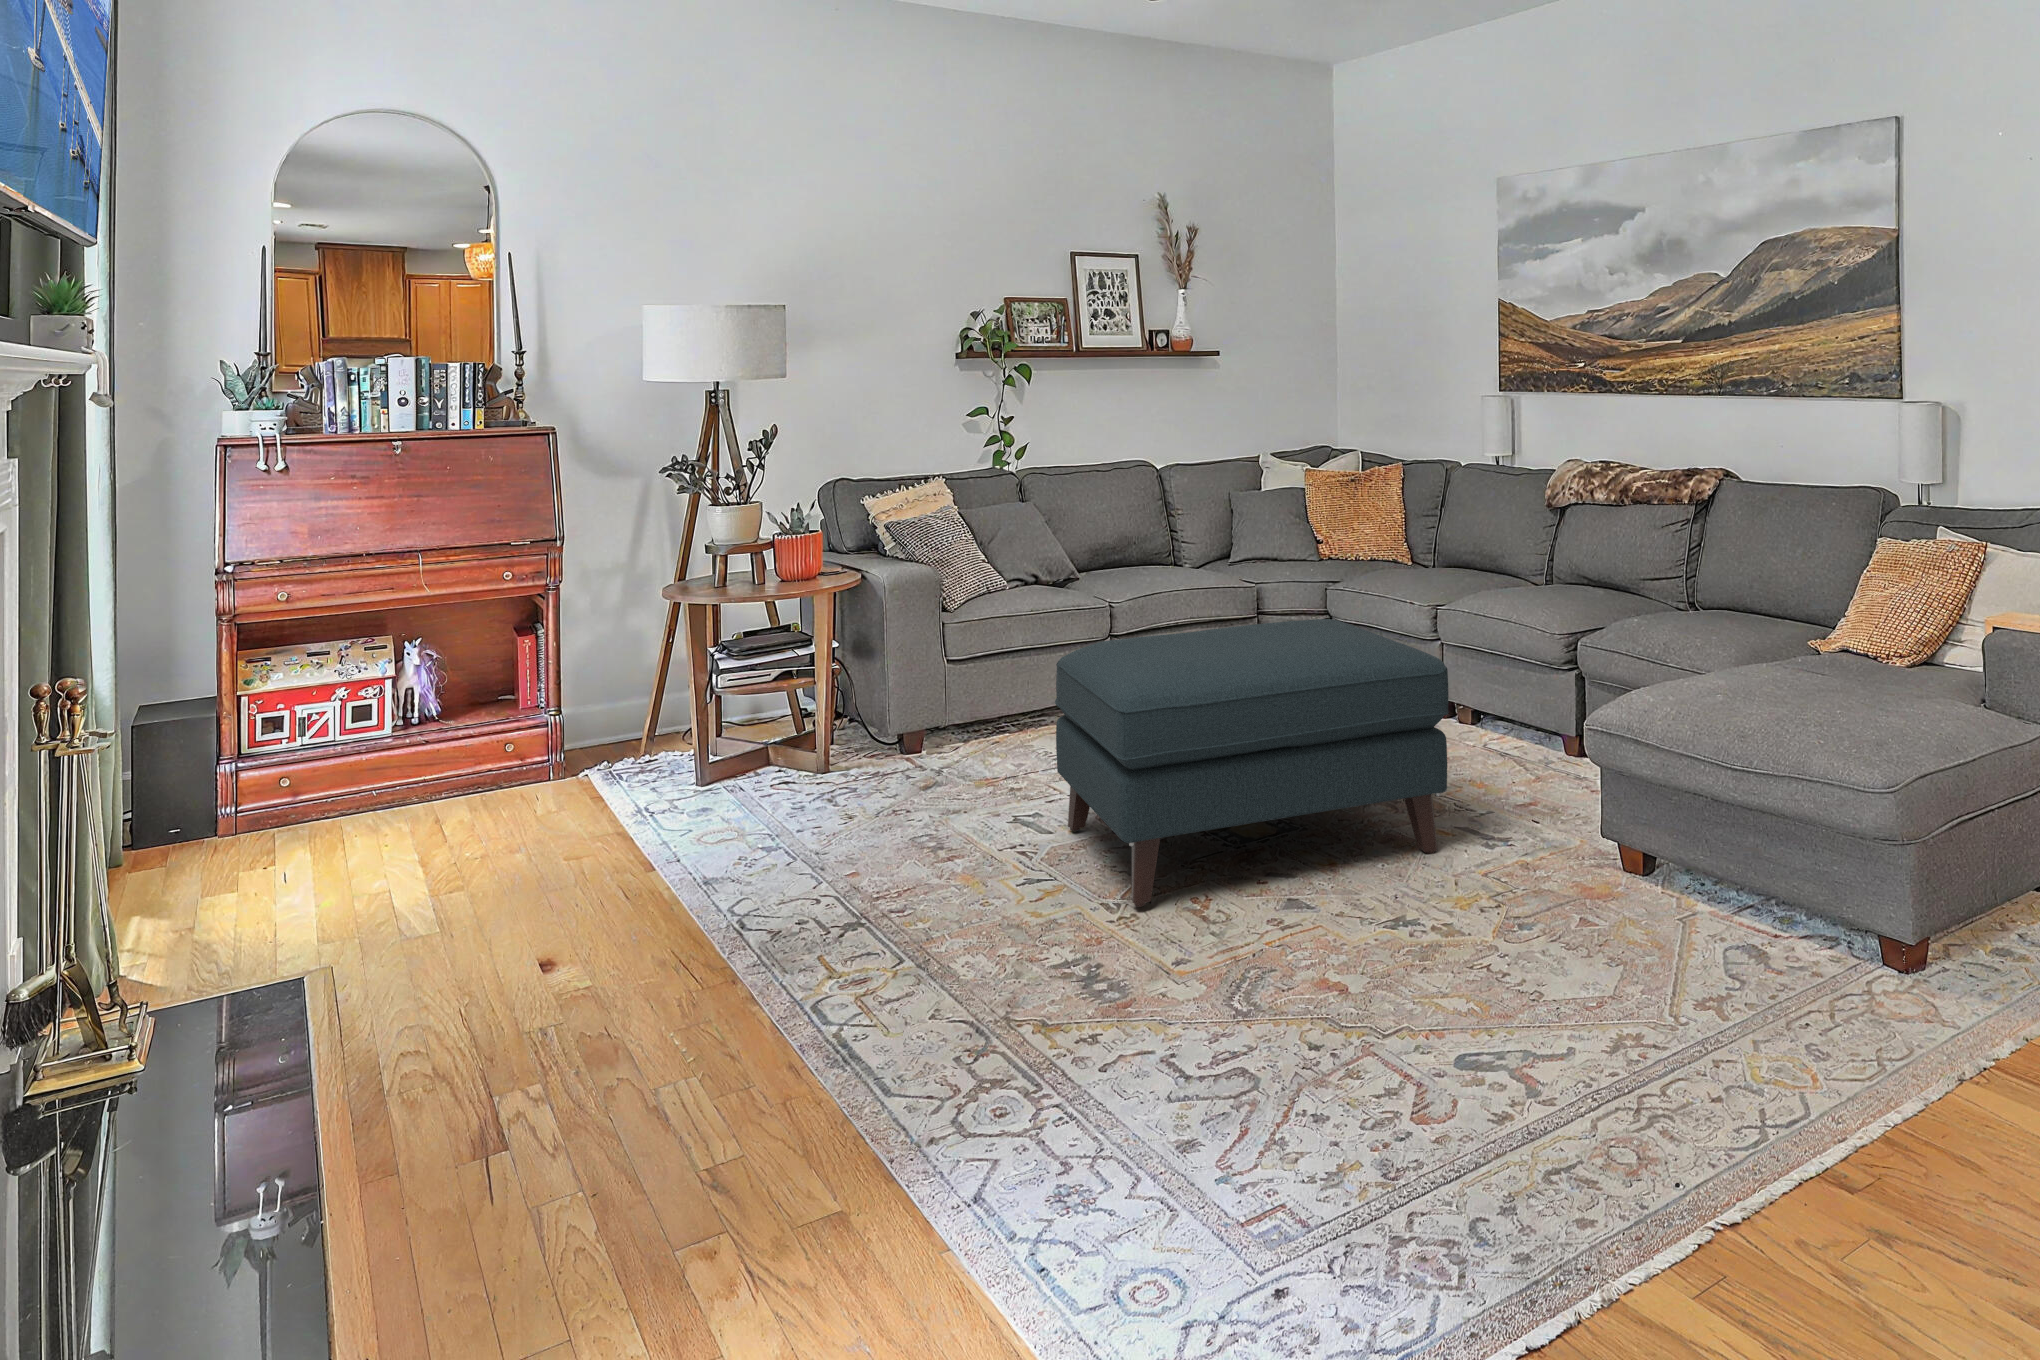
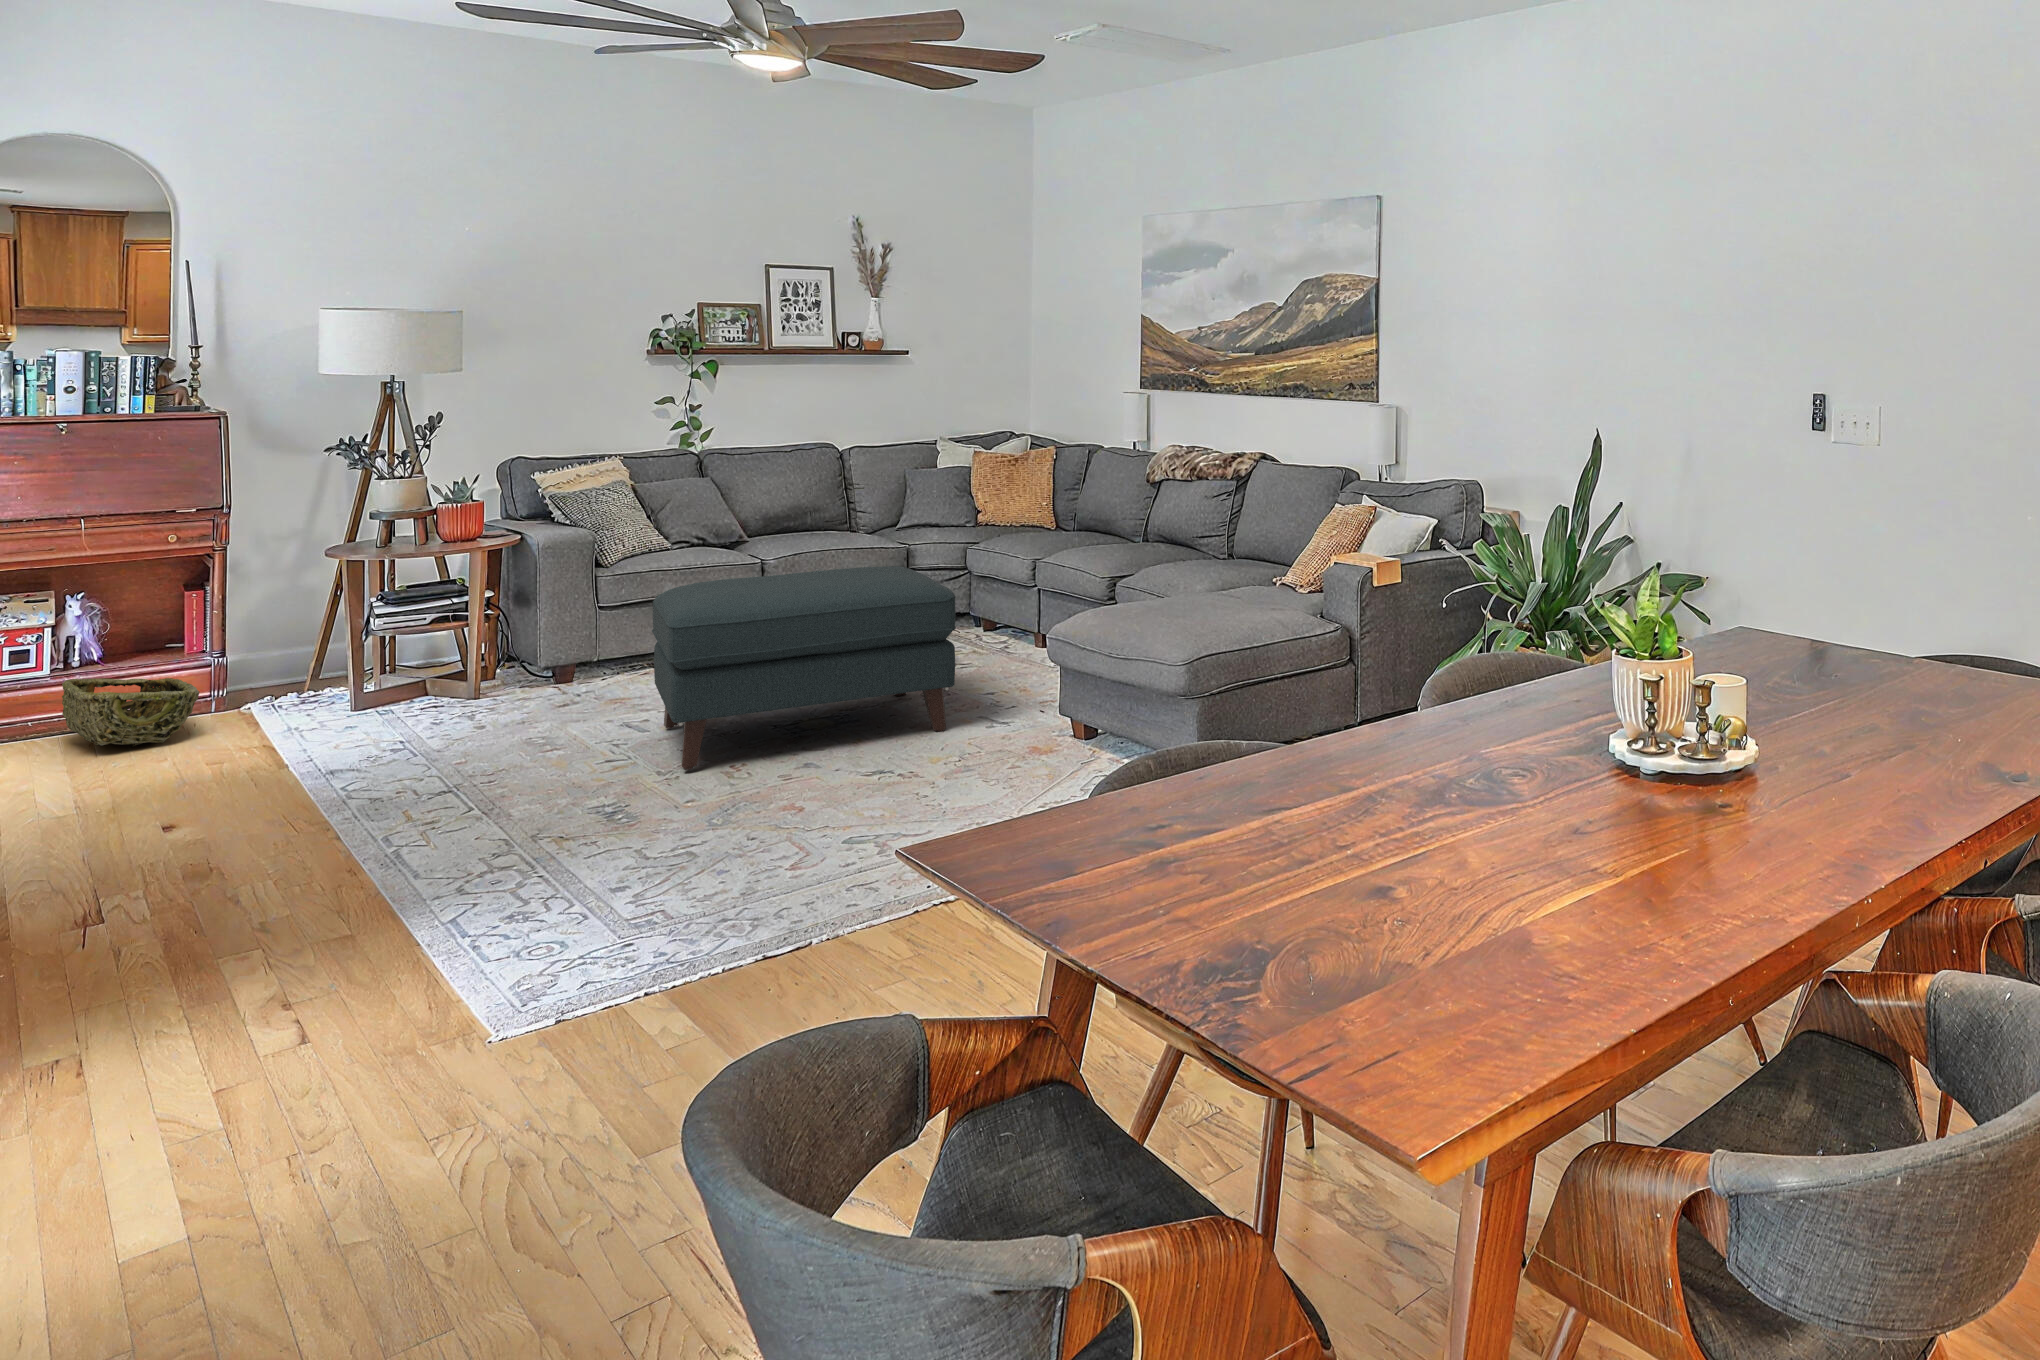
woven basket: none [402,742,543,829] -> present [62,678,199,746]

